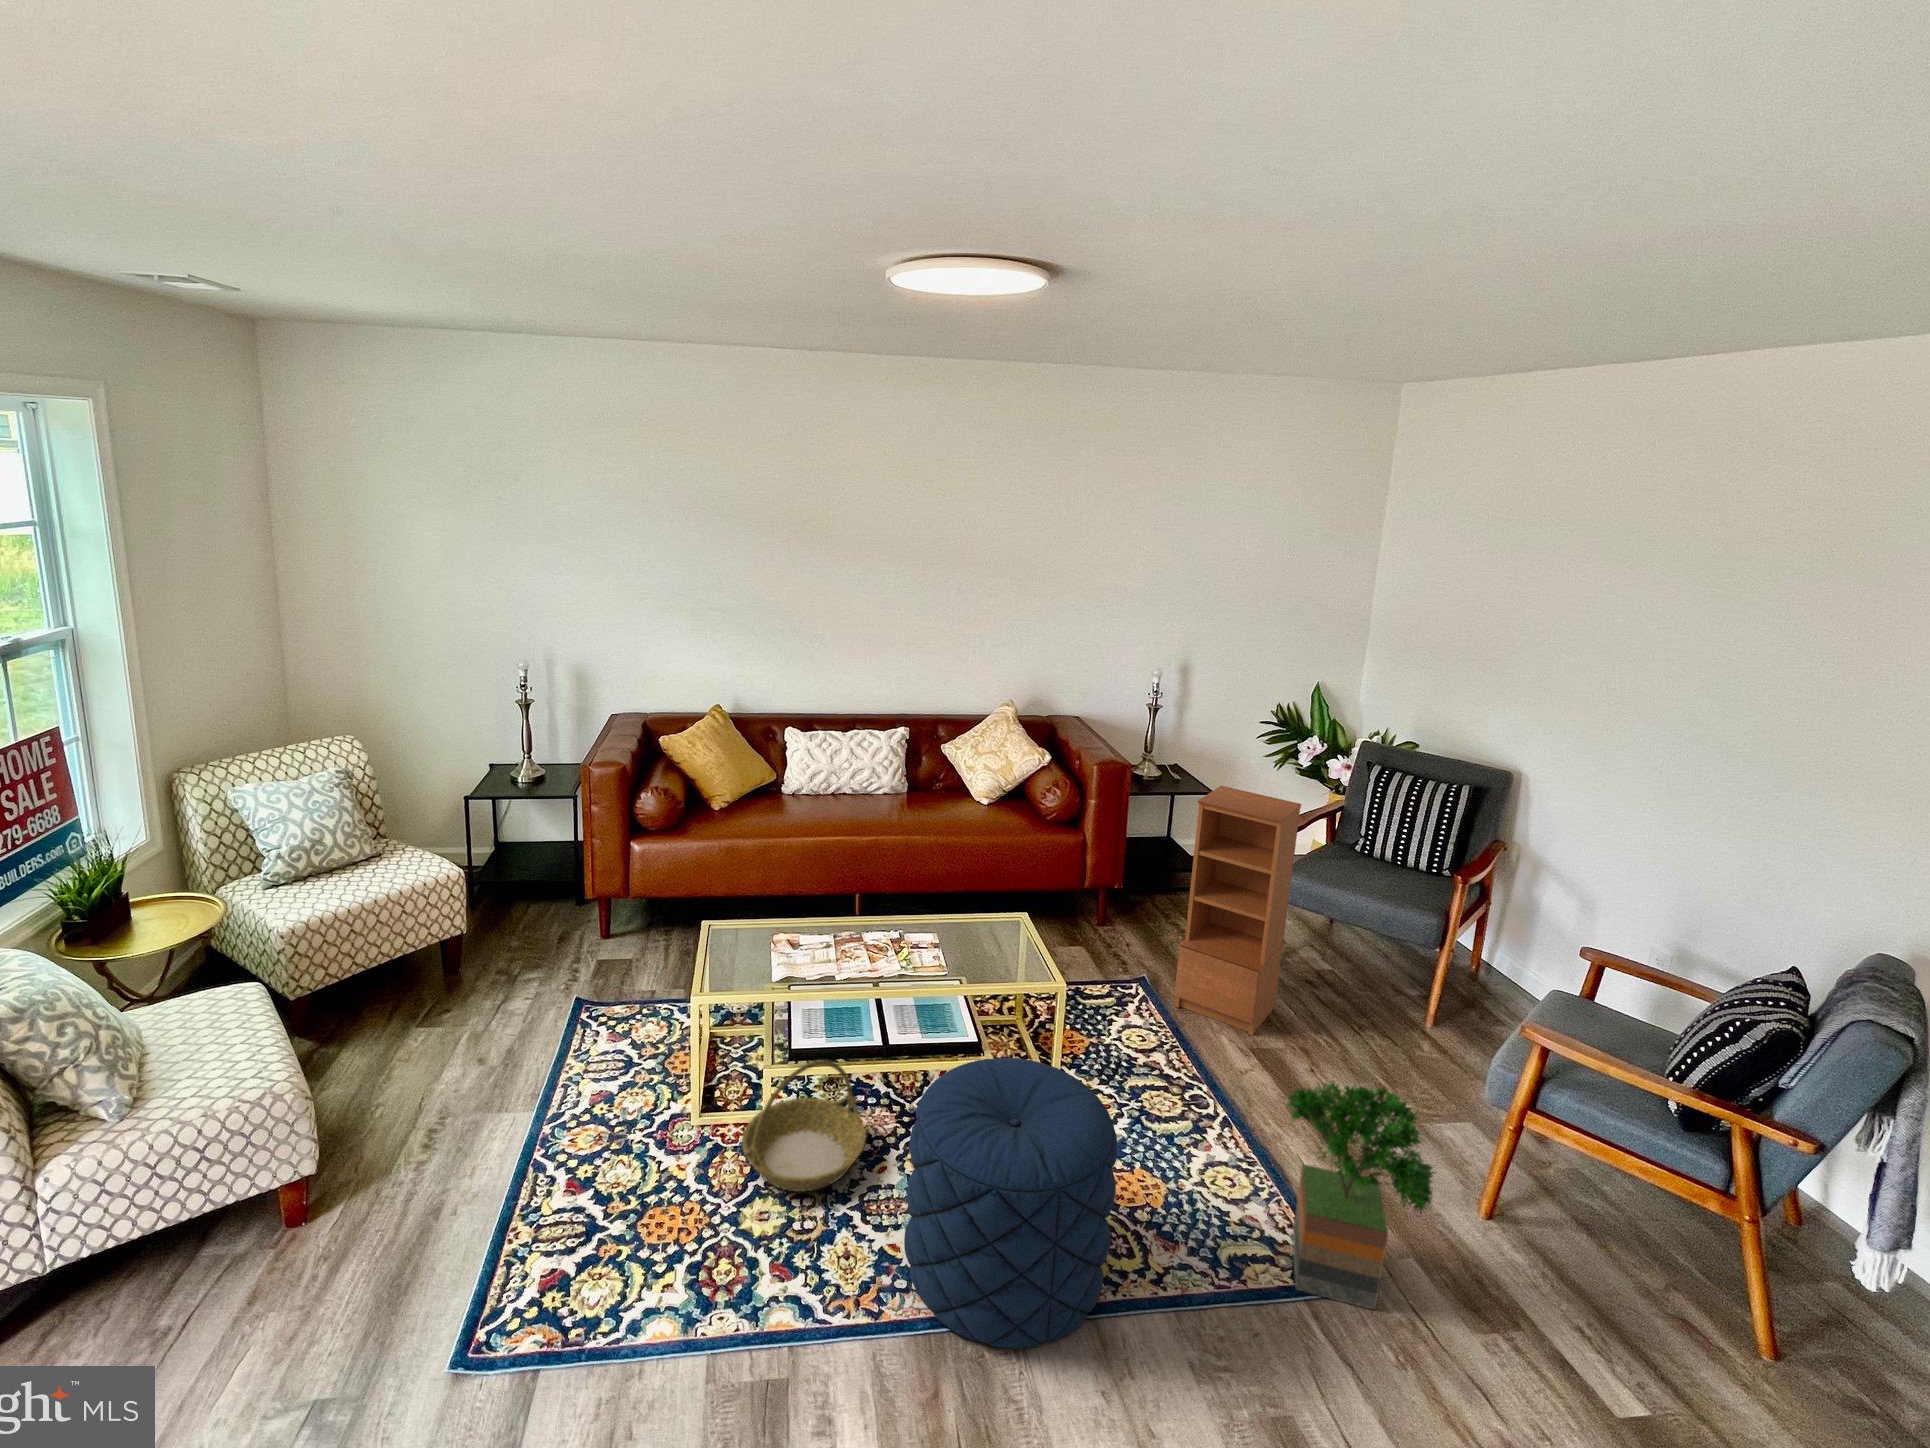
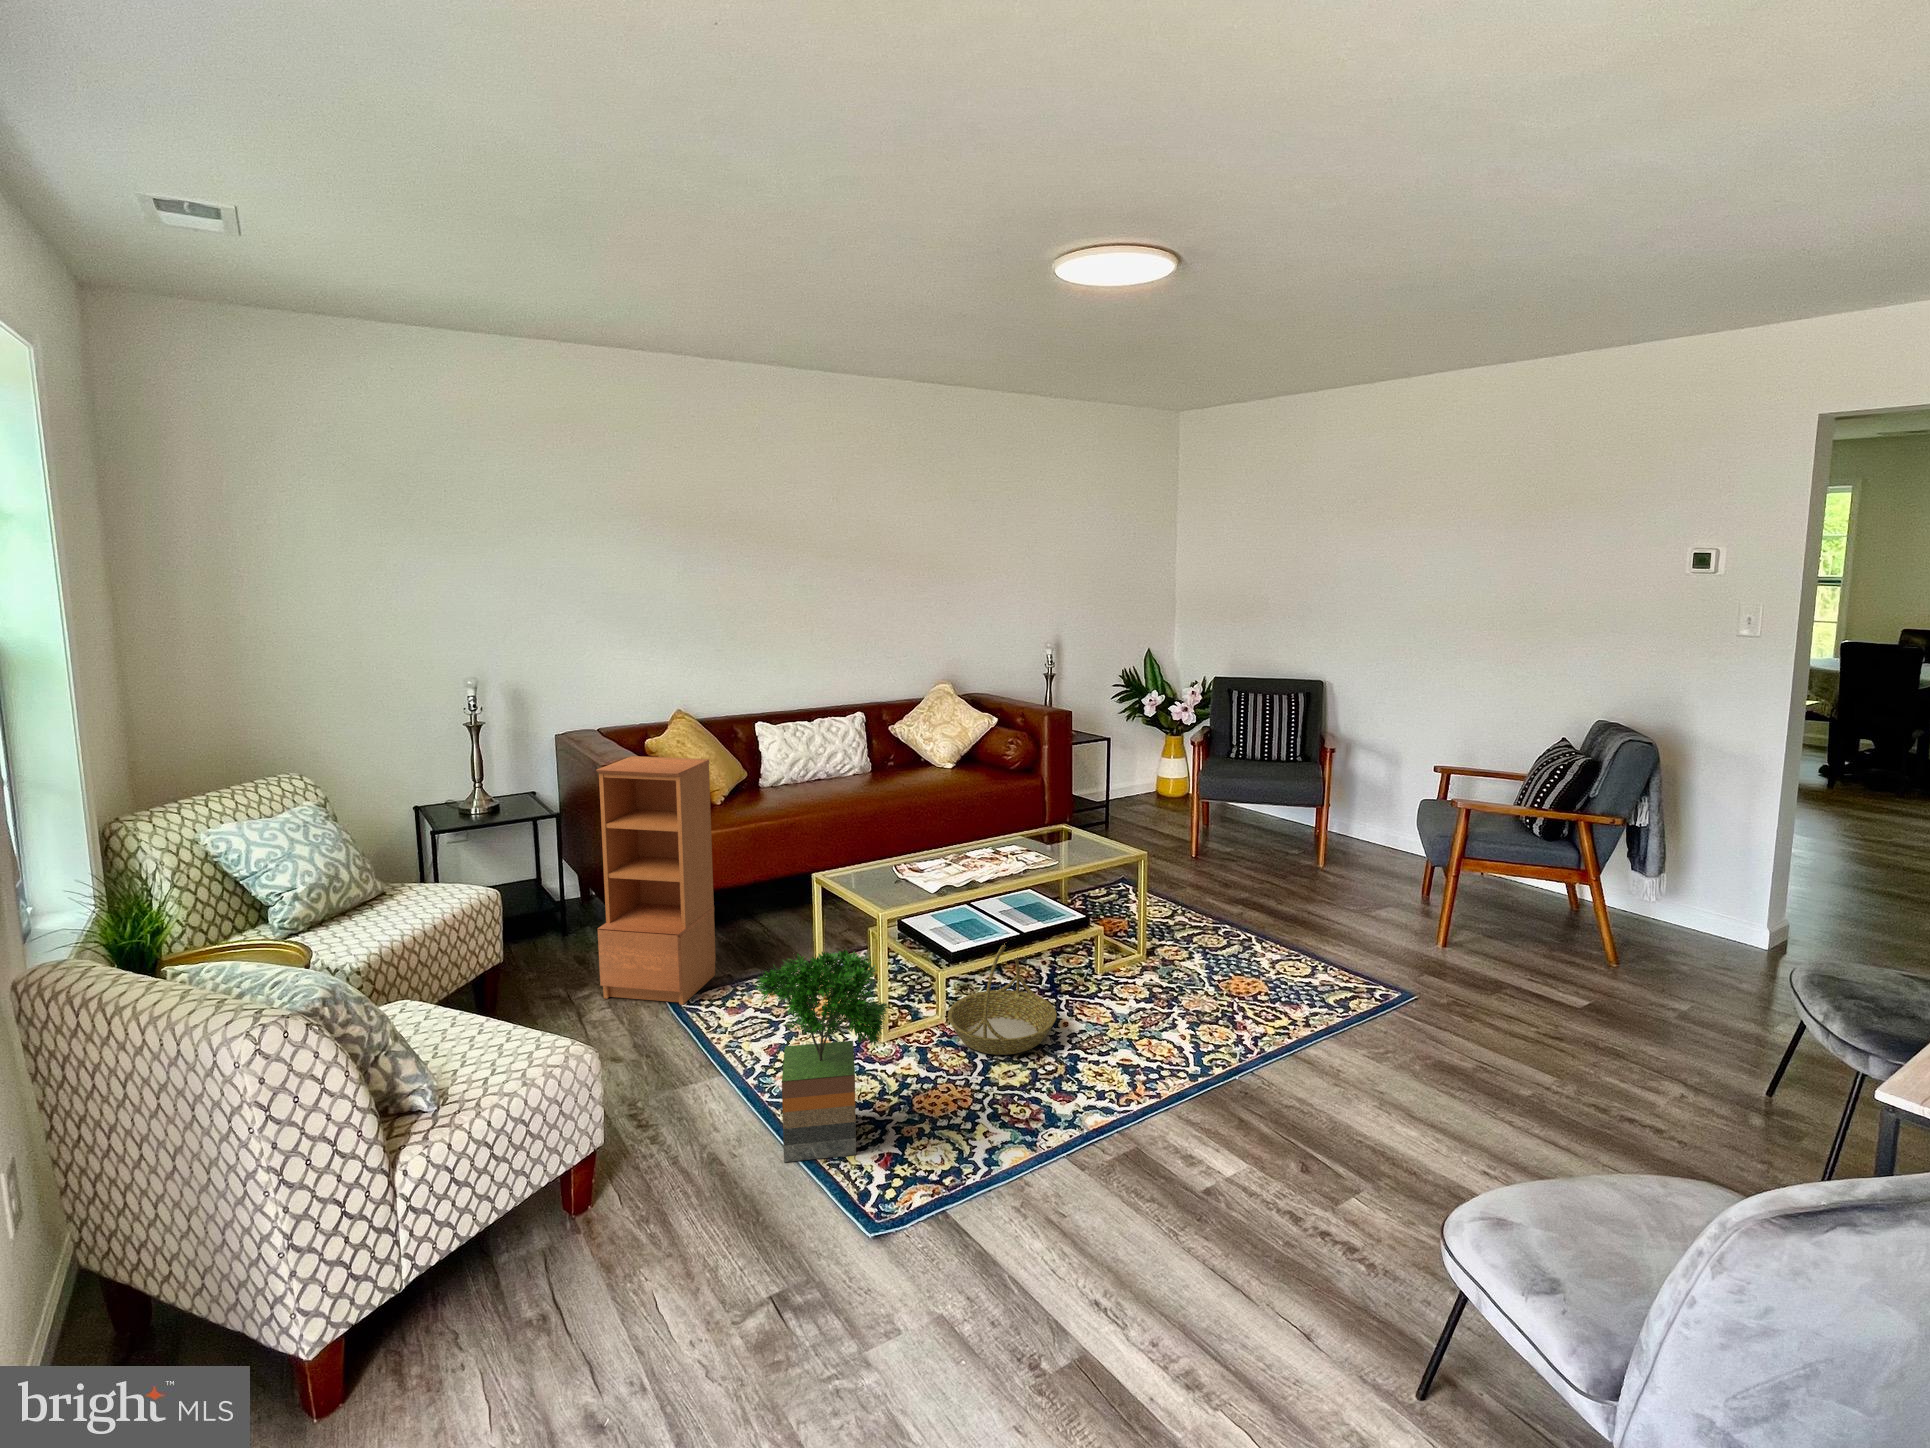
bookcase: present [1174,786,1301,1035] -> present [596,756,716,1005]
pouf: present [904,1058,1117,1349] -> none [1130,887,1296,1085]
potted tree: present [1287,1081,1435,1310] -> present [756,949,889,1162]

